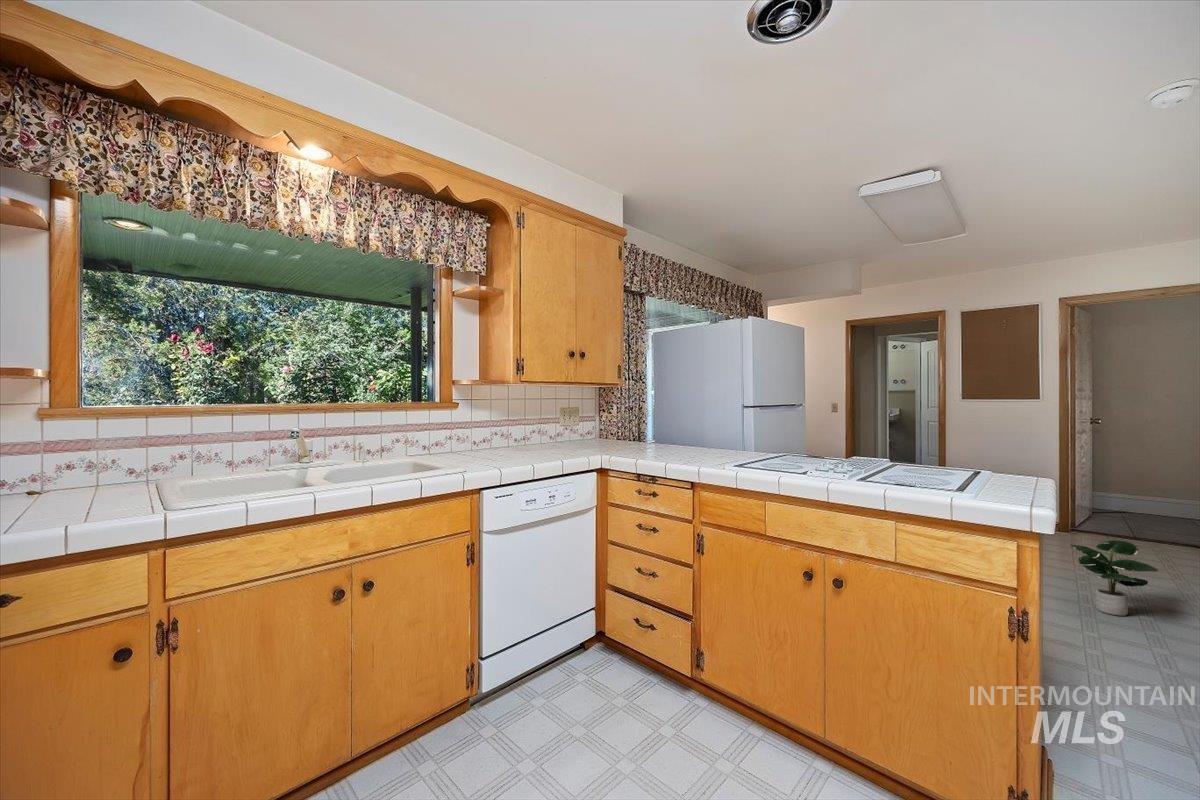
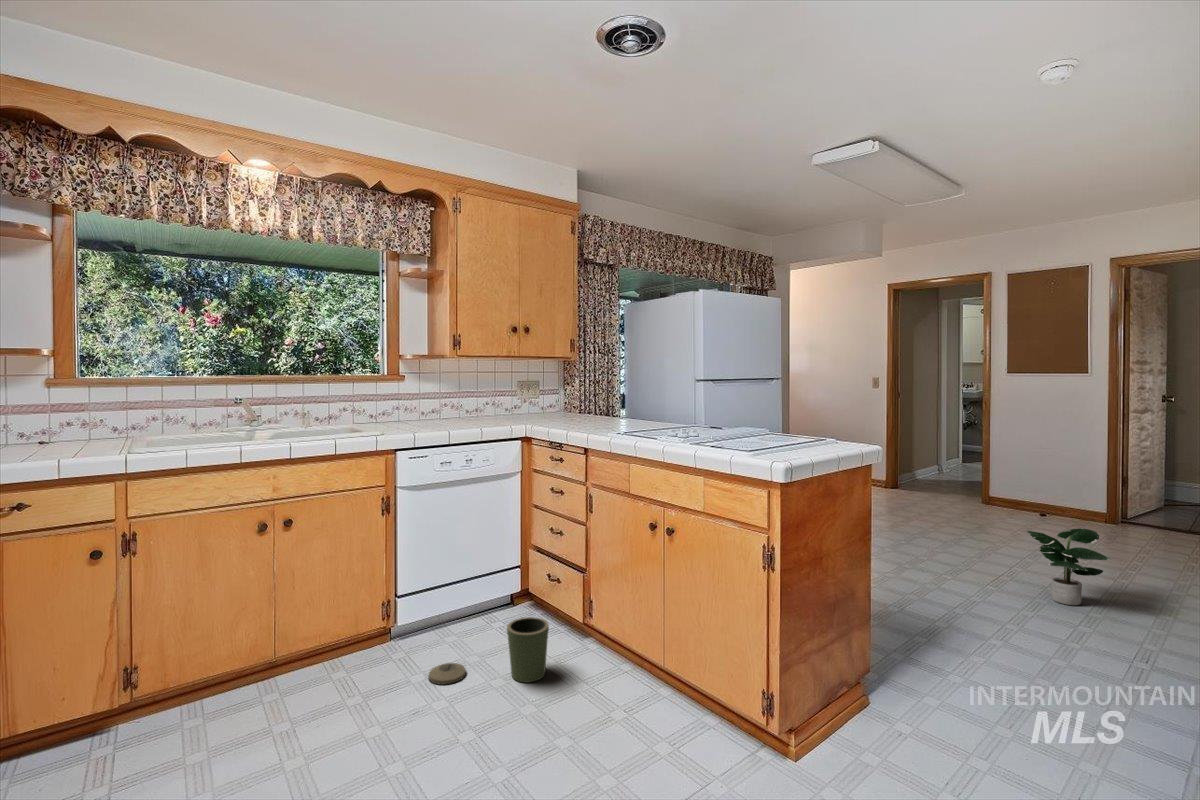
trash can: none [541,679,681,777] -> present [429,617,549,685]

